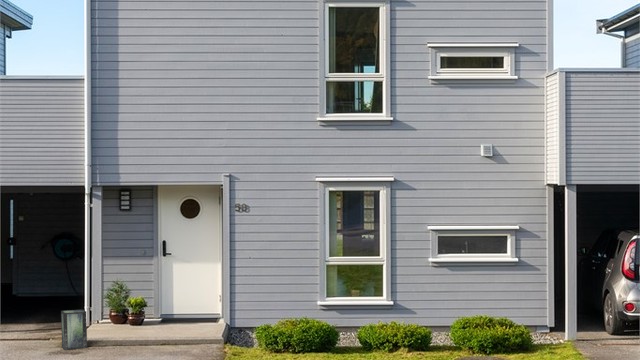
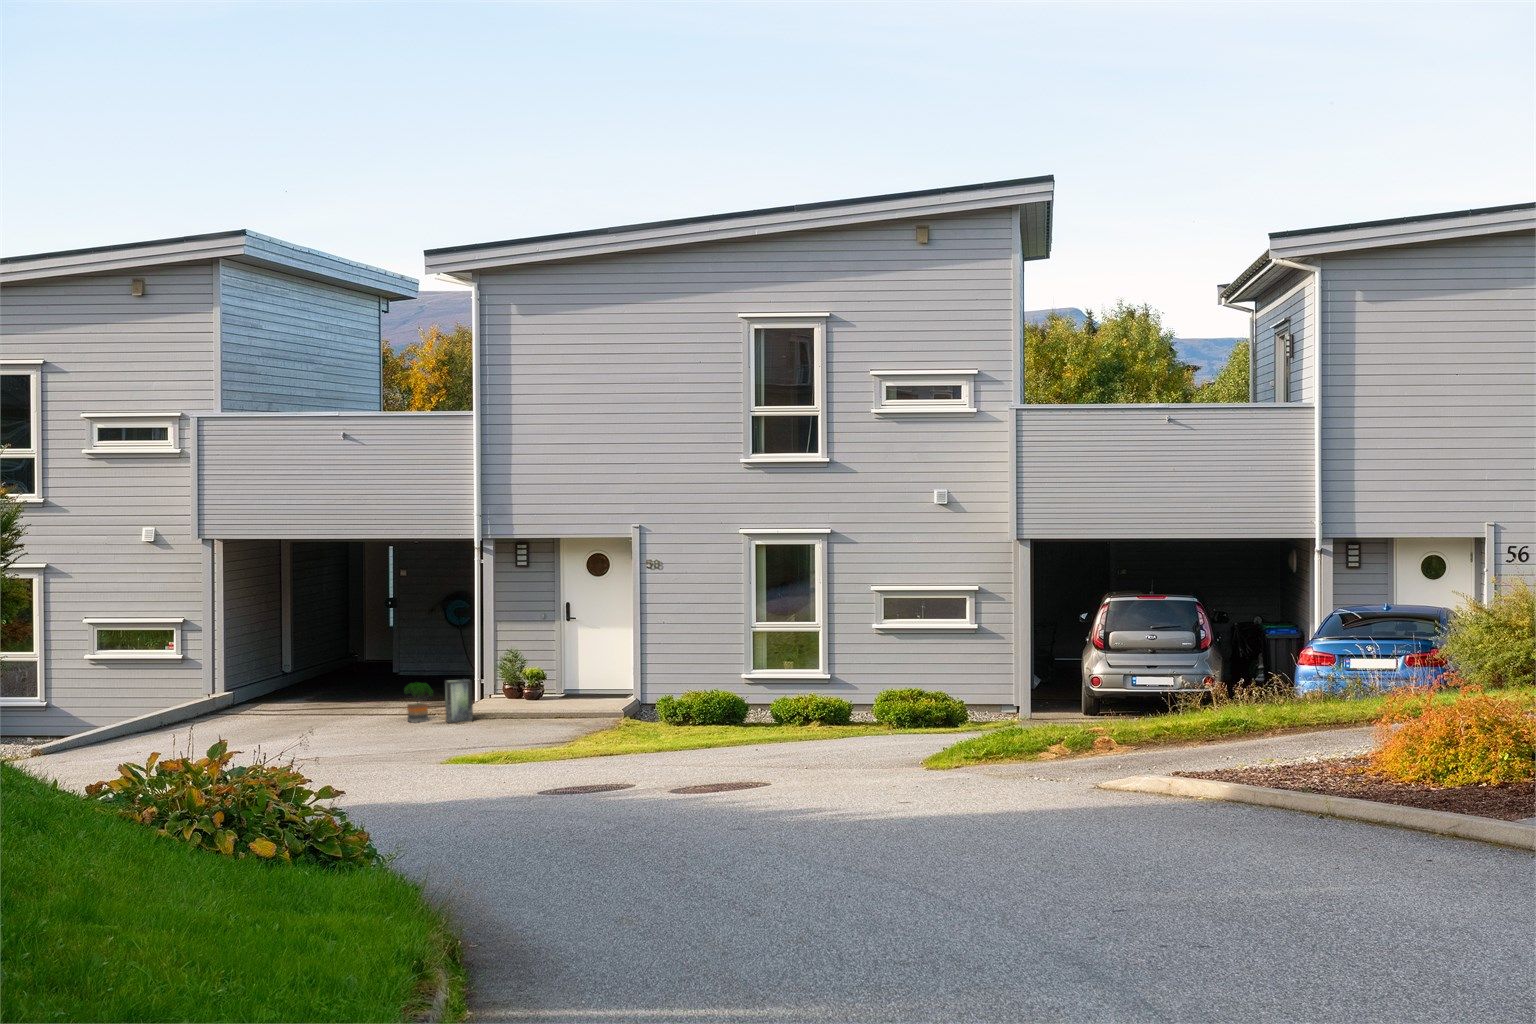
potted tree: none [23,312,51,349] -> present [405,683,433,723]

